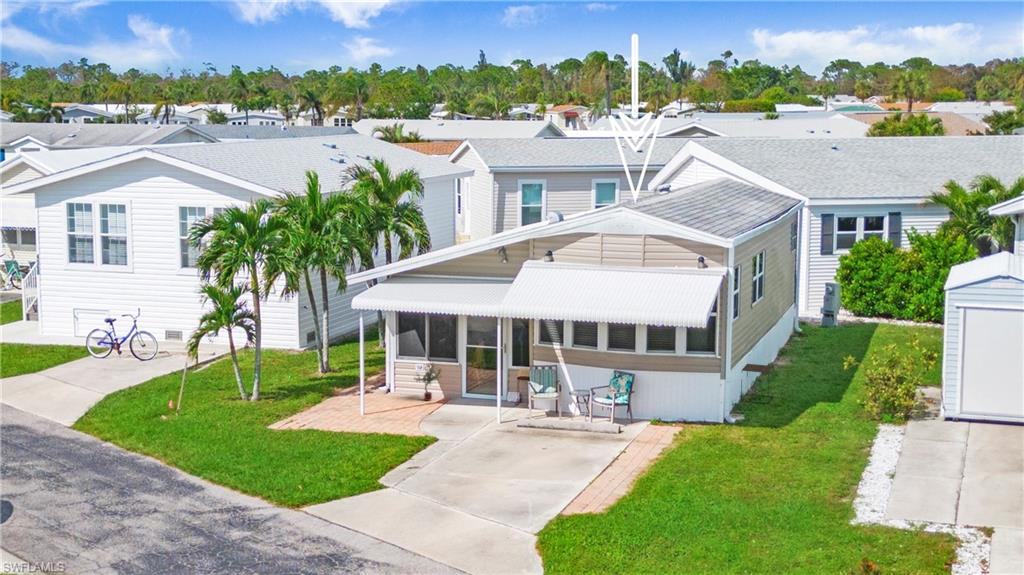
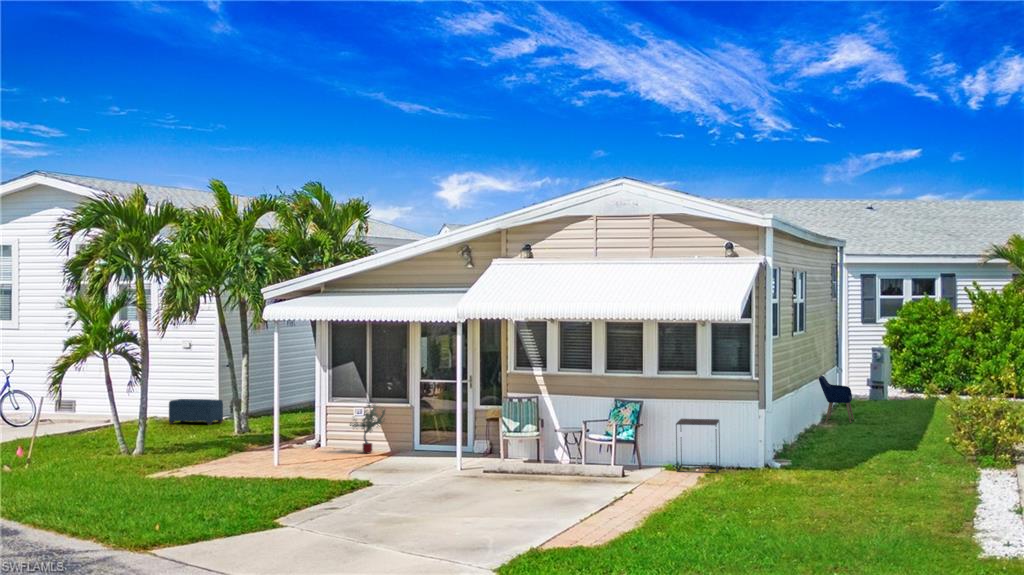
chair: none [775,323,801,362] -> present [819,376,854,423]
bench: none [263,336,306,359] -> present [169,399,223,425]
side table: present [741,364,774,404] -> present [676,419,720,473]

